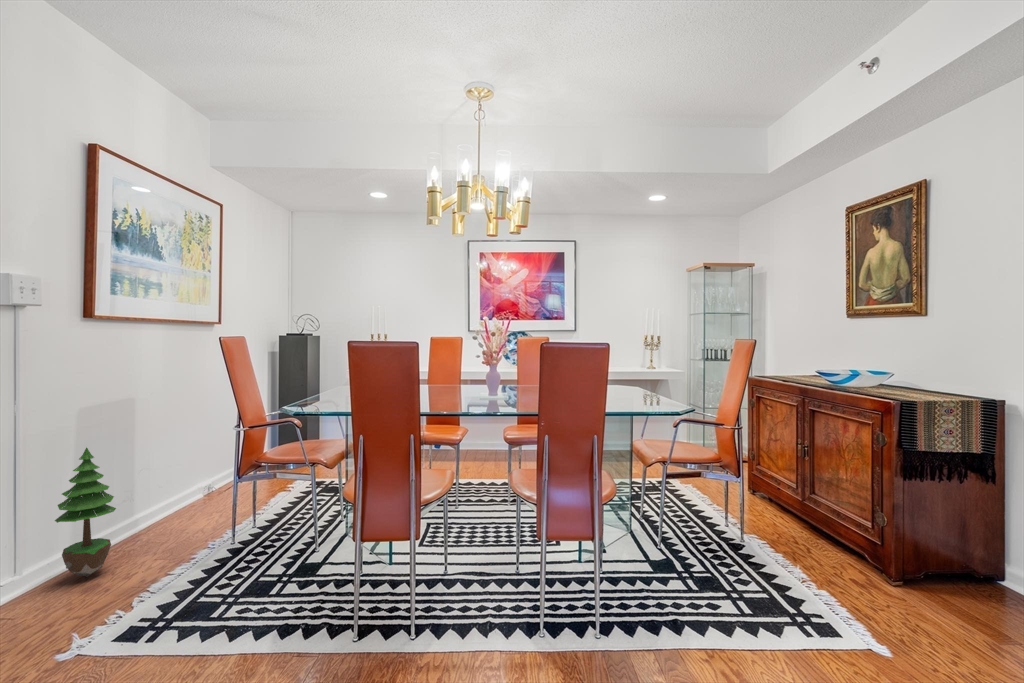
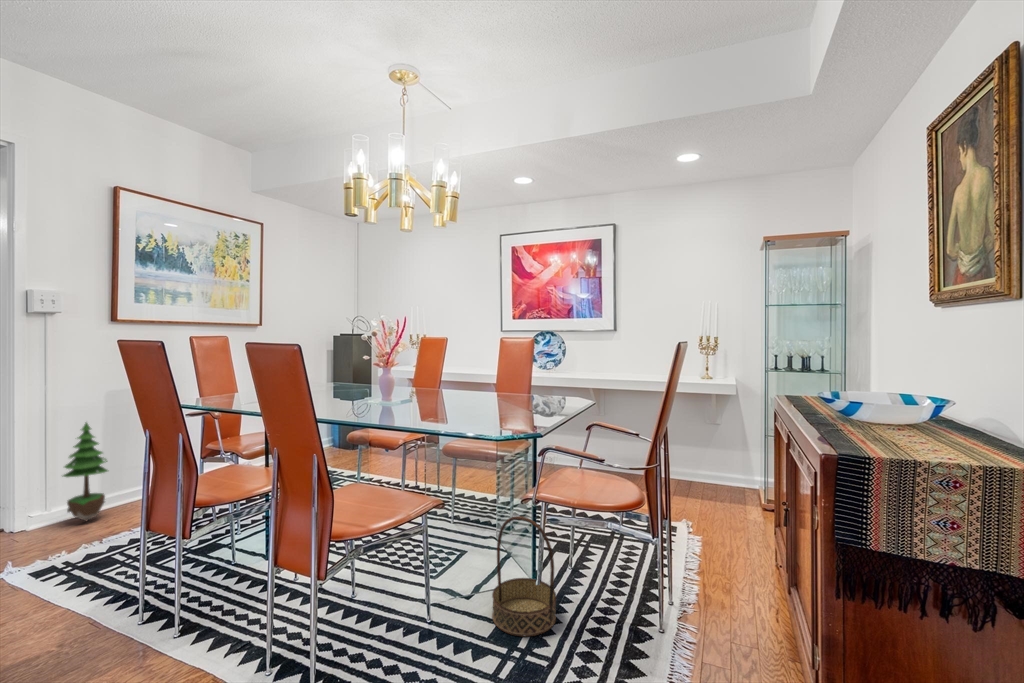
basket: none [633,476,689,564] -> present [492,516,556,636]

